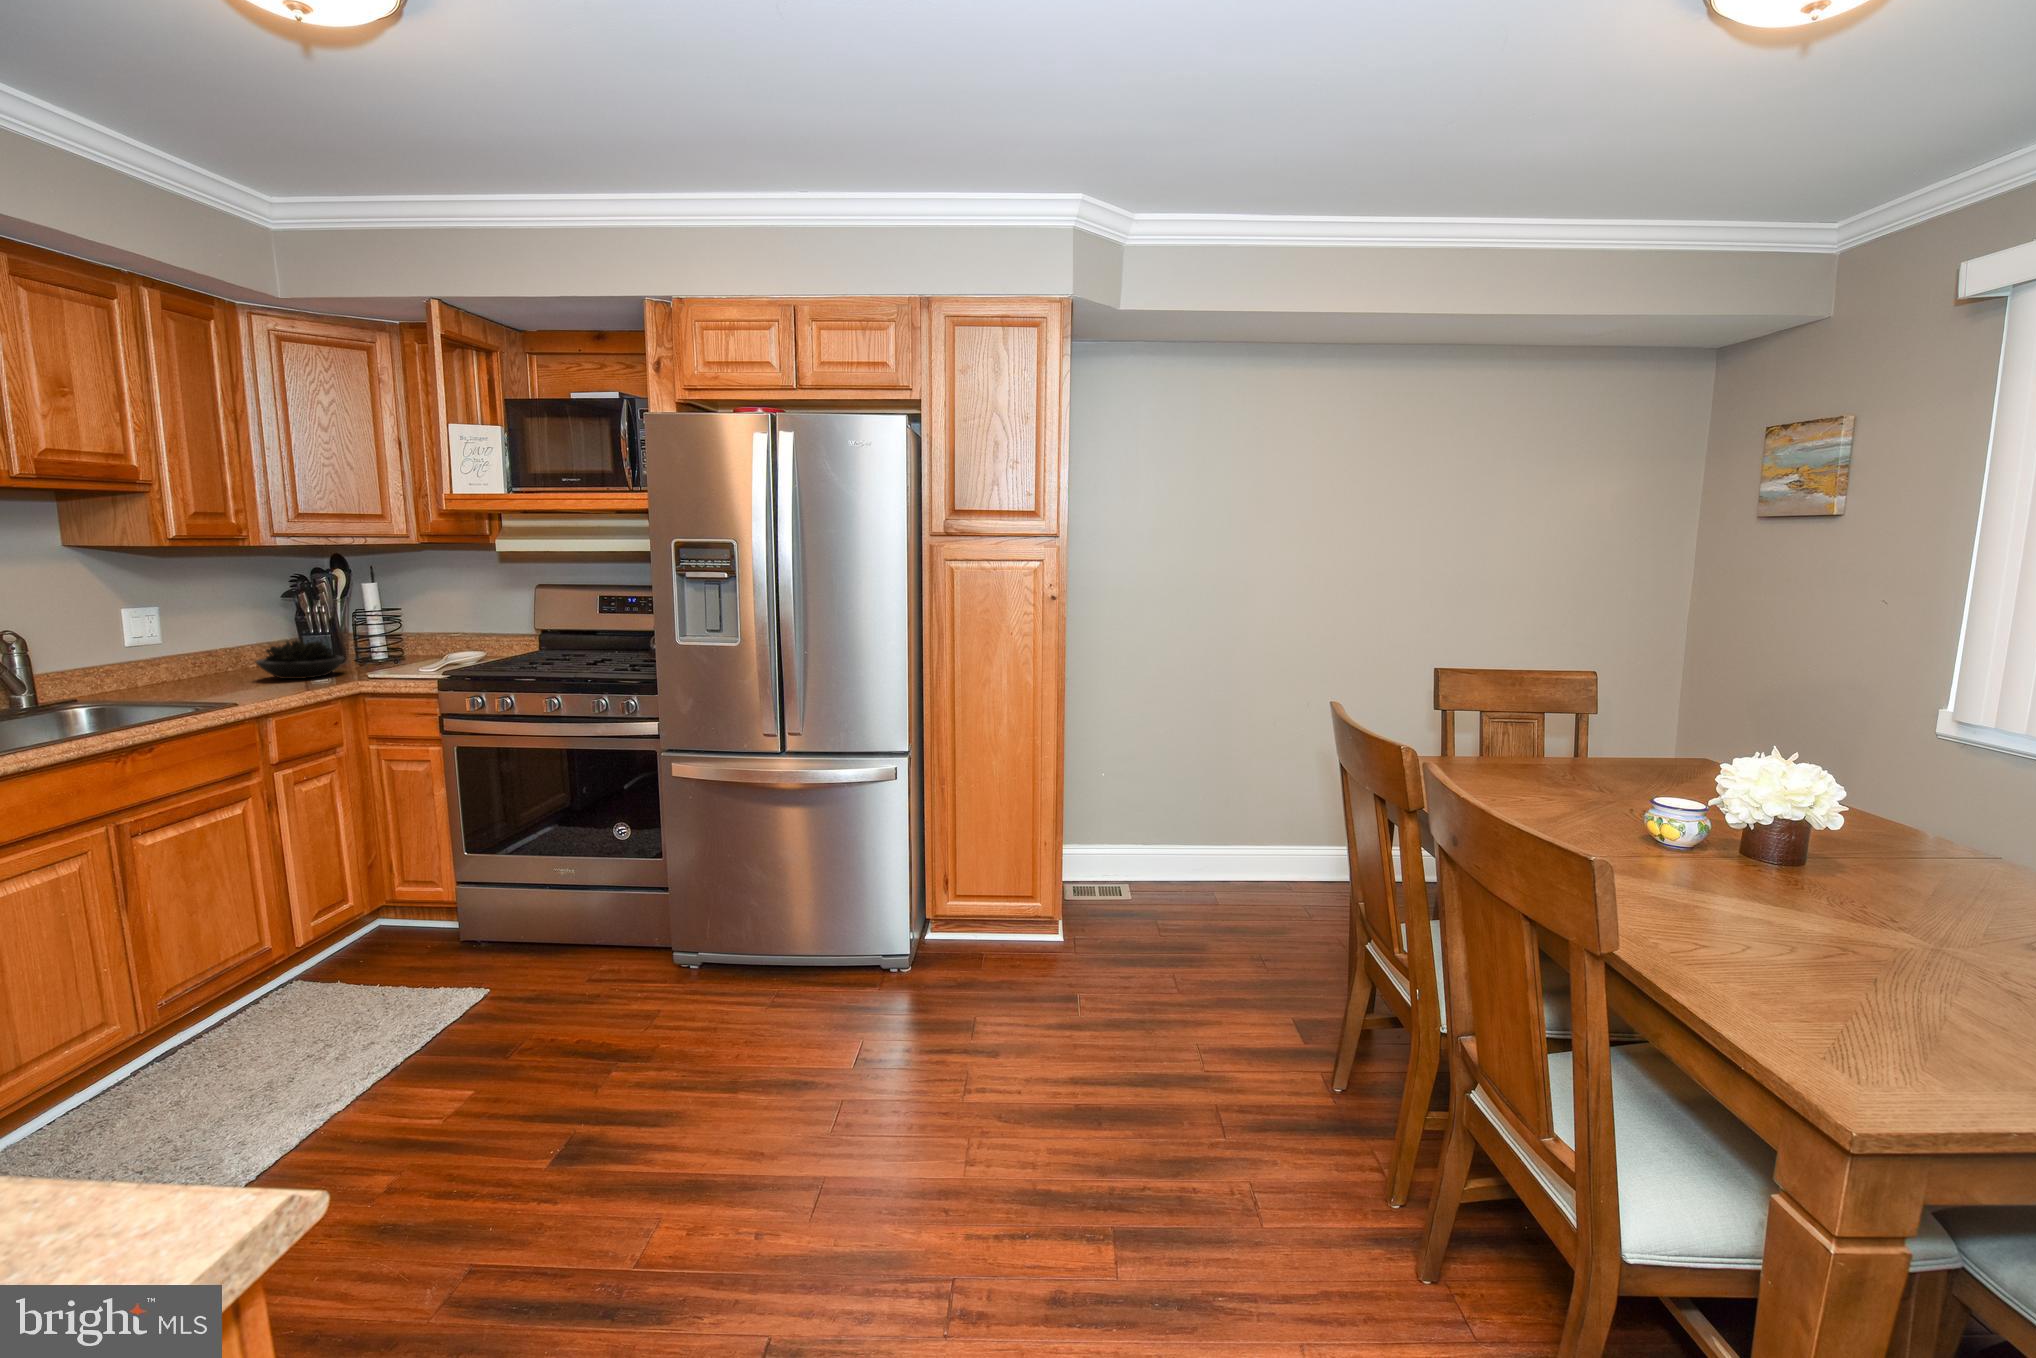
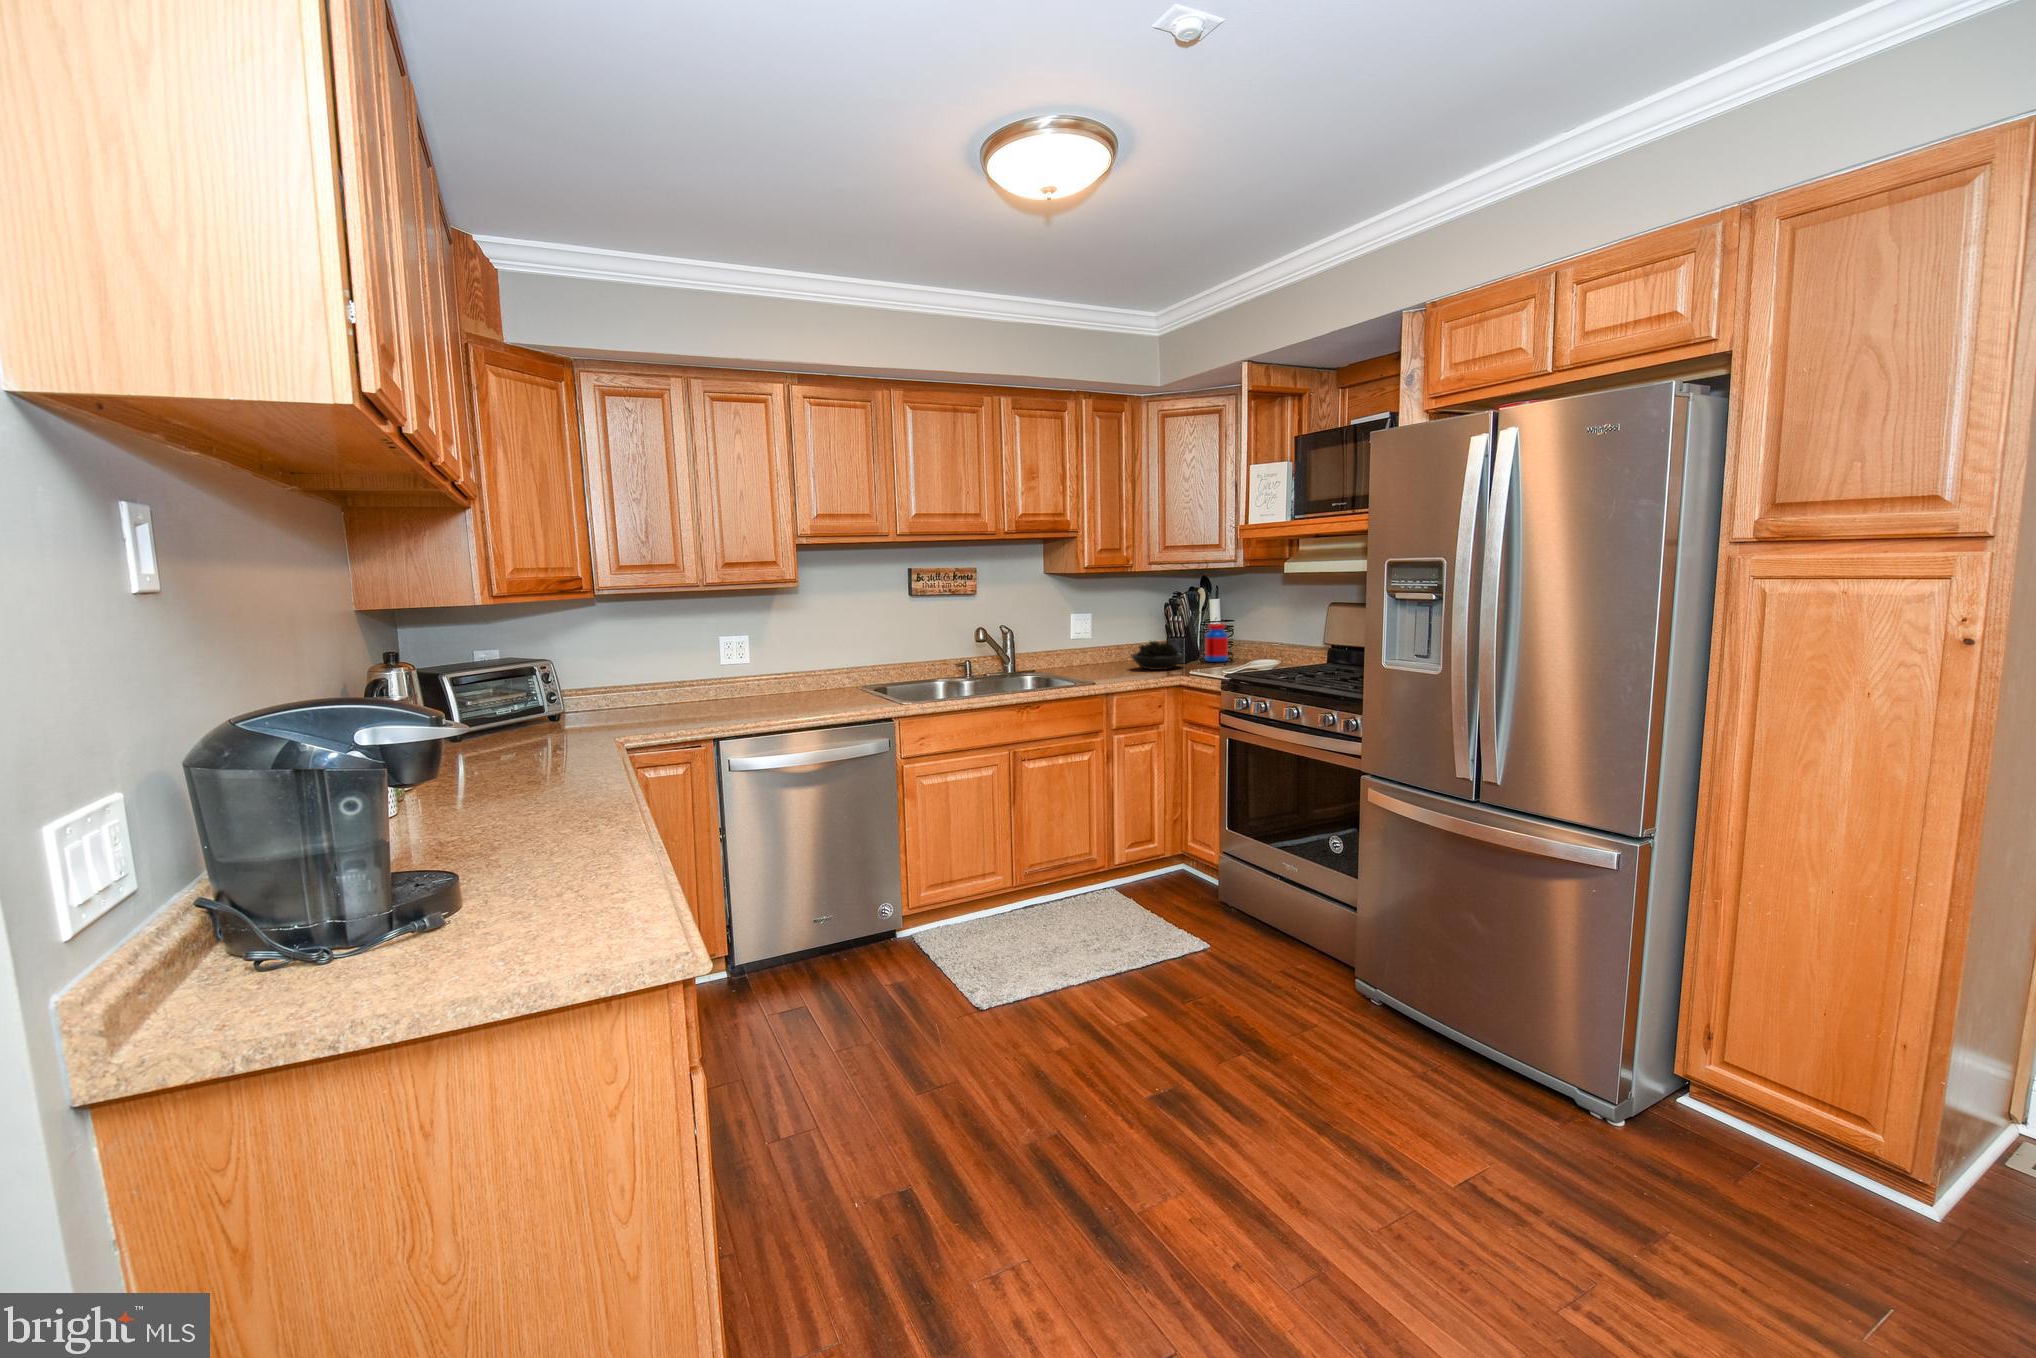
jar: none [359,615,395,663] -> present [1205,623,1228,662]

